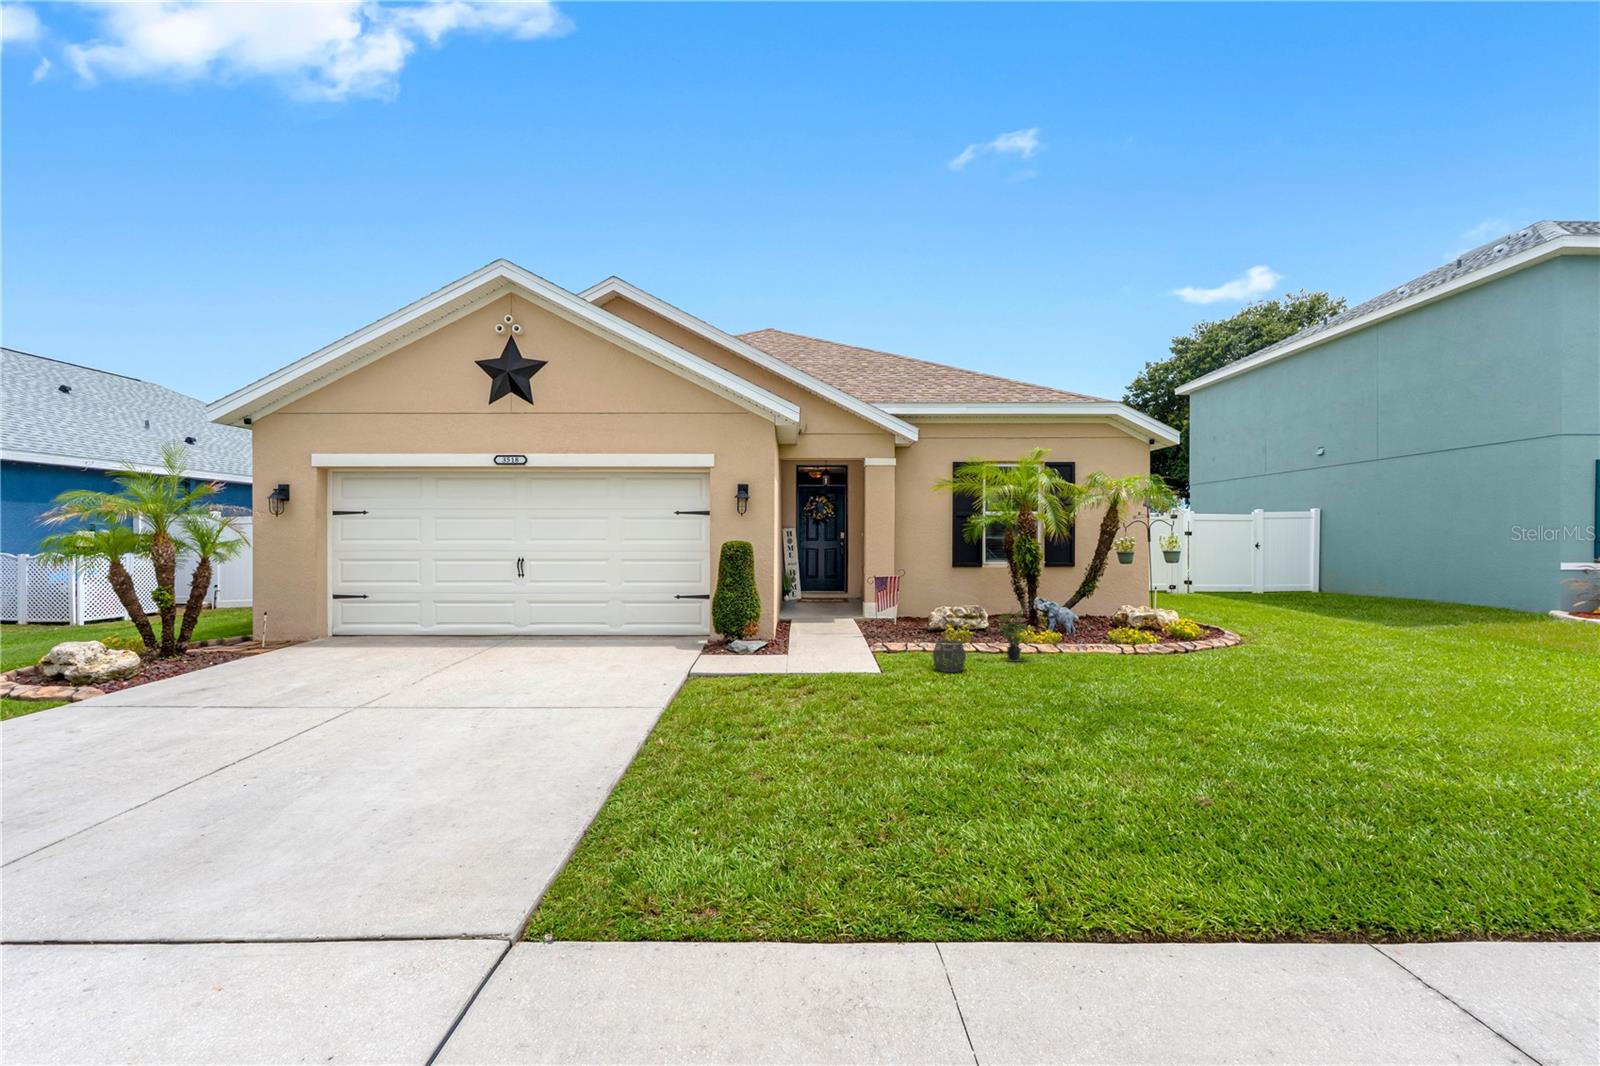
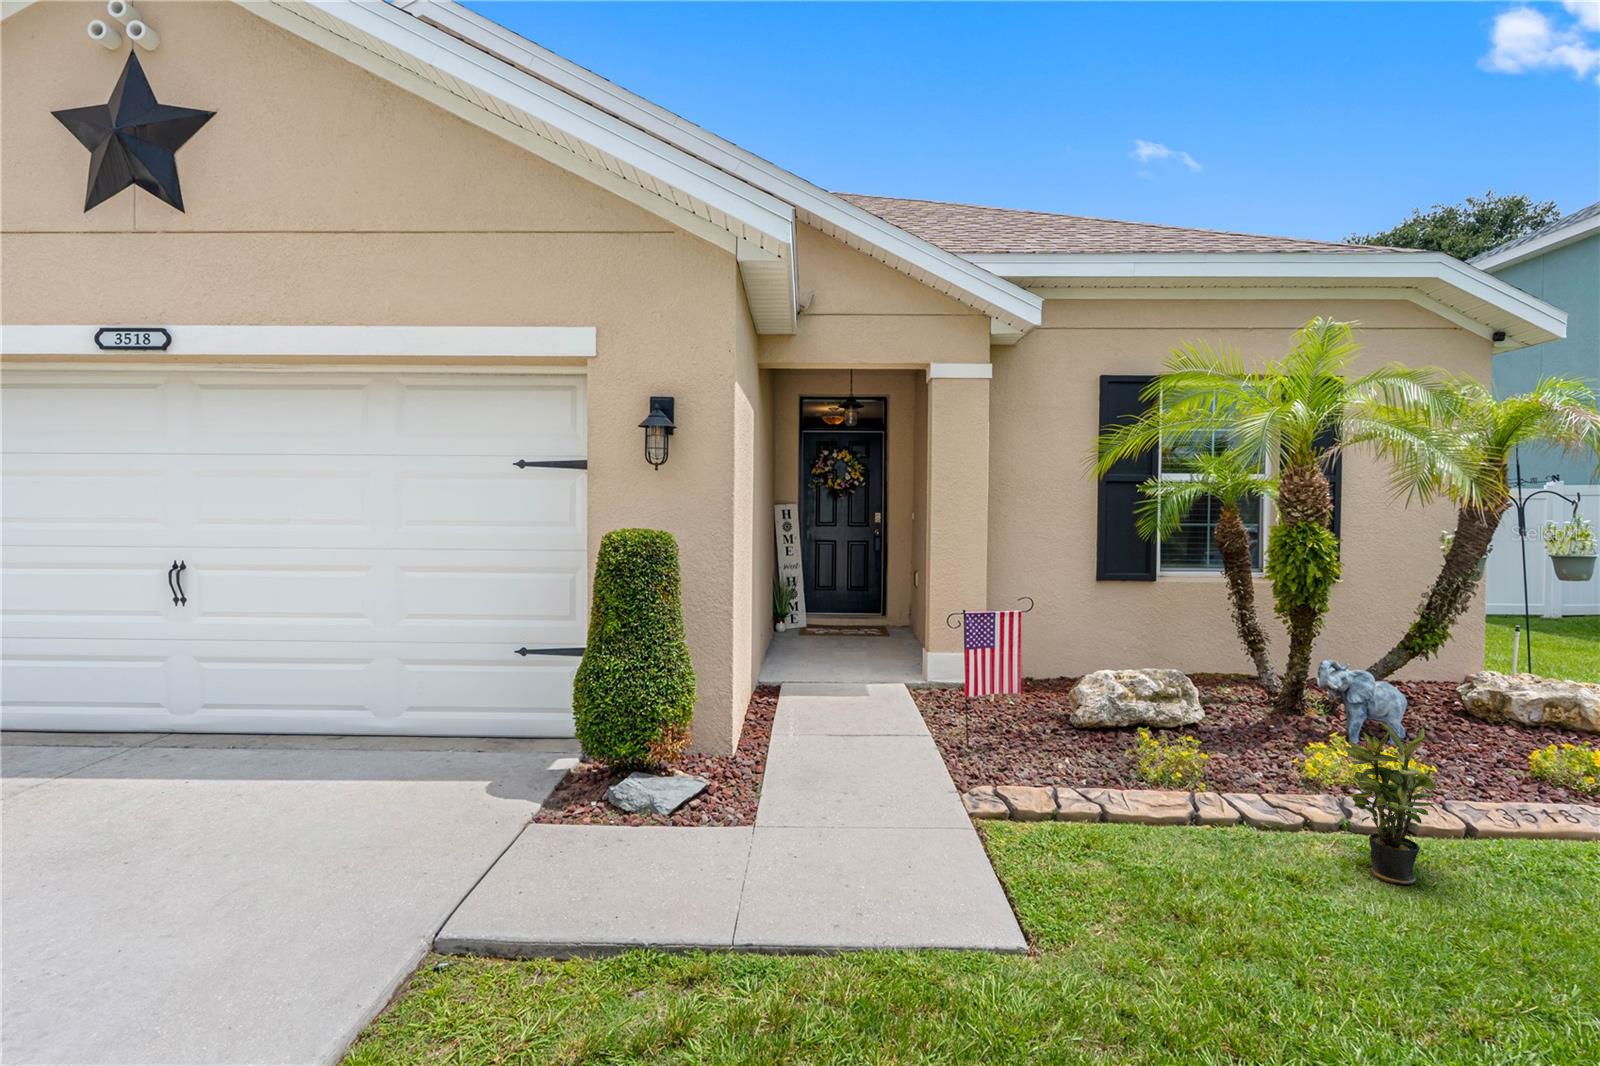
woven basket: present [933,640,966,672] -> none [1183,832,1301,958]

